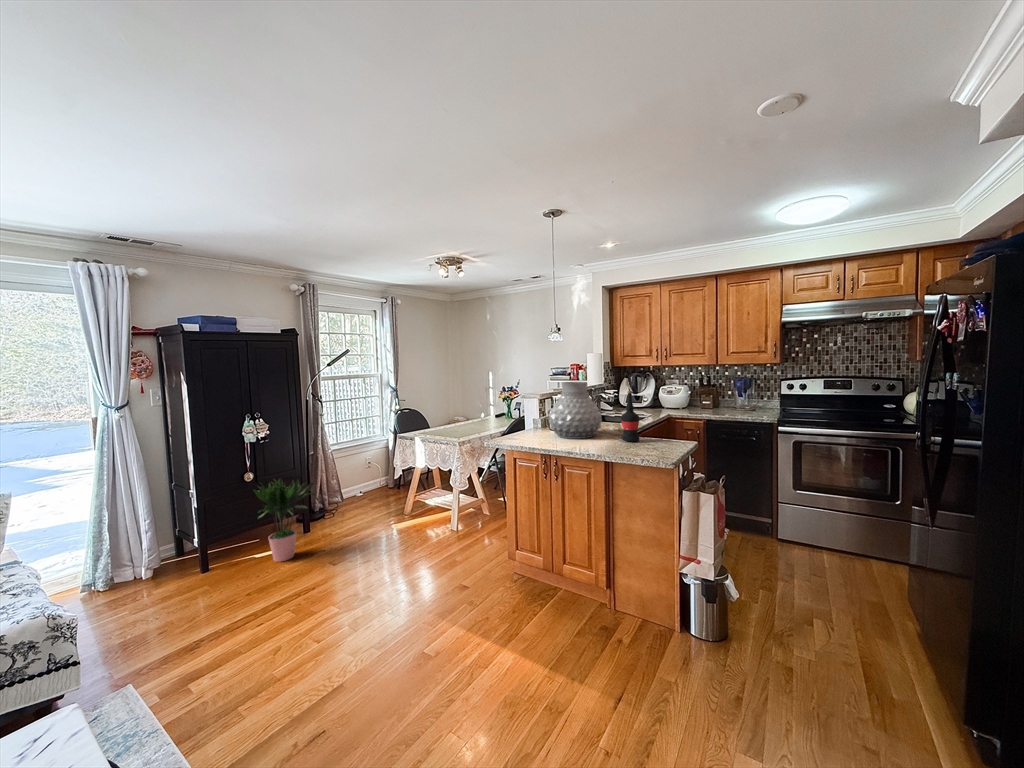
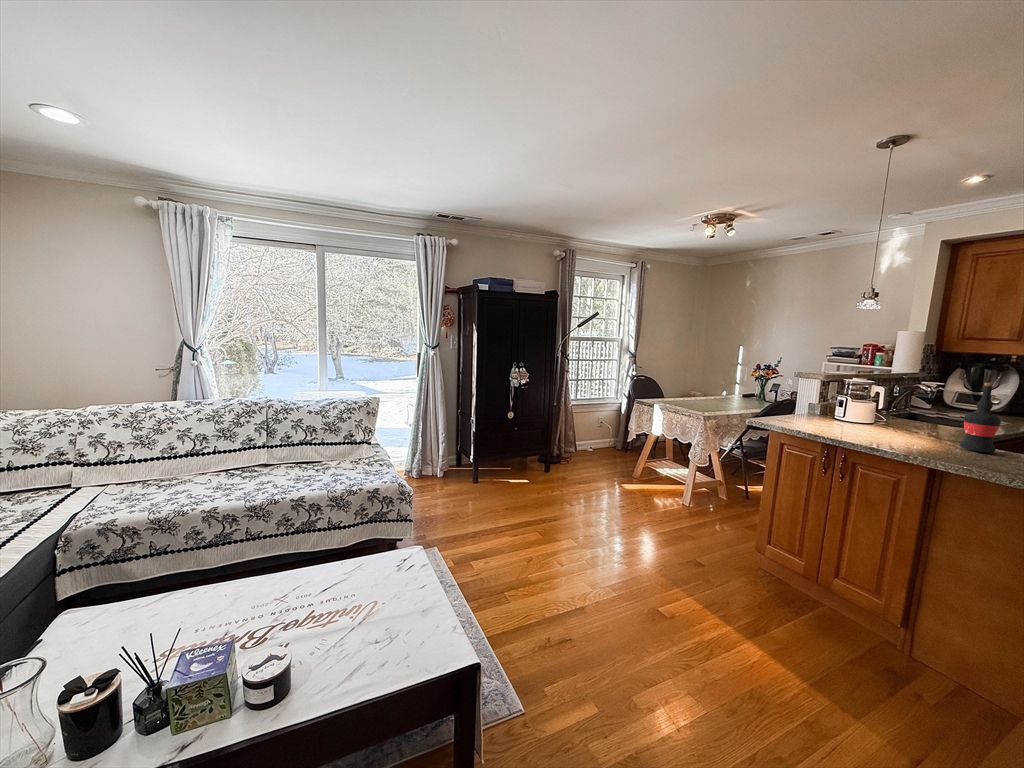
vase: present [549,381,602,439] -> none [836,362,925,436]
potted plant: present [254,479,315,562] -> none [513,416,564,490]

